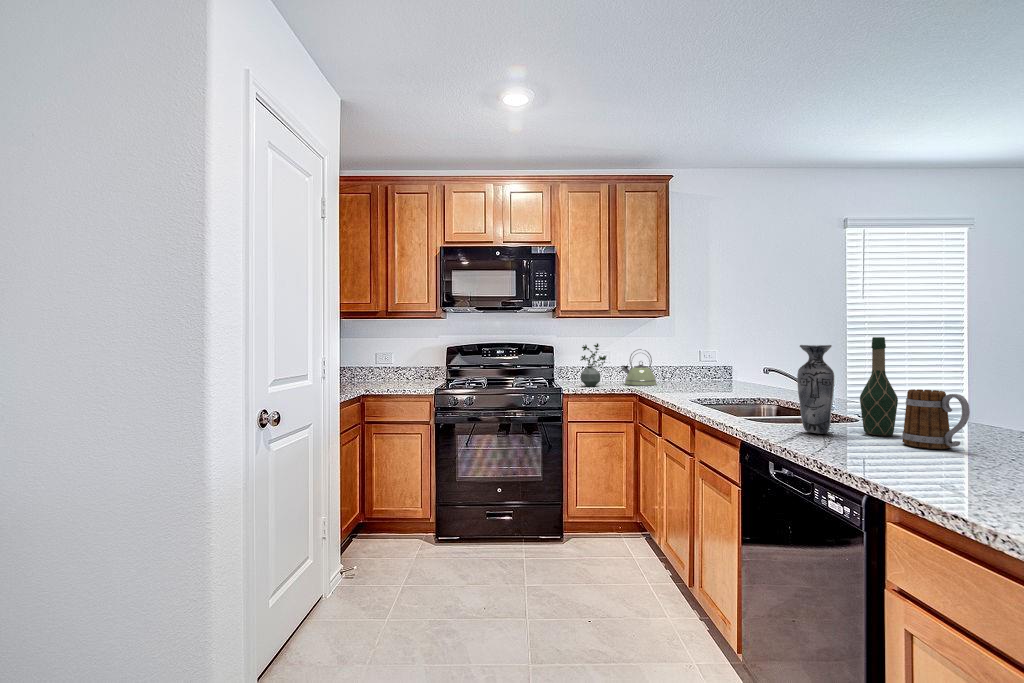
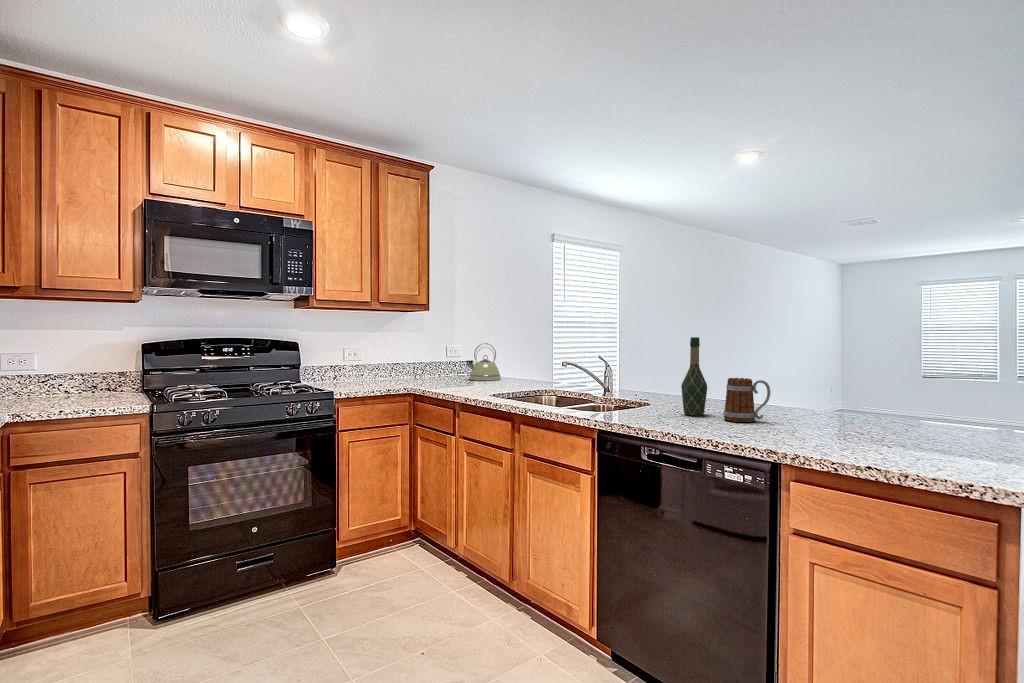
potted plant: present [581,343,606,386] -> none [332,338,361,389]
vase: present [797,345,834,434] -> none [646,343,674,419]
kettle: present [621,349,657,386] -> present [465,343,501,381]

